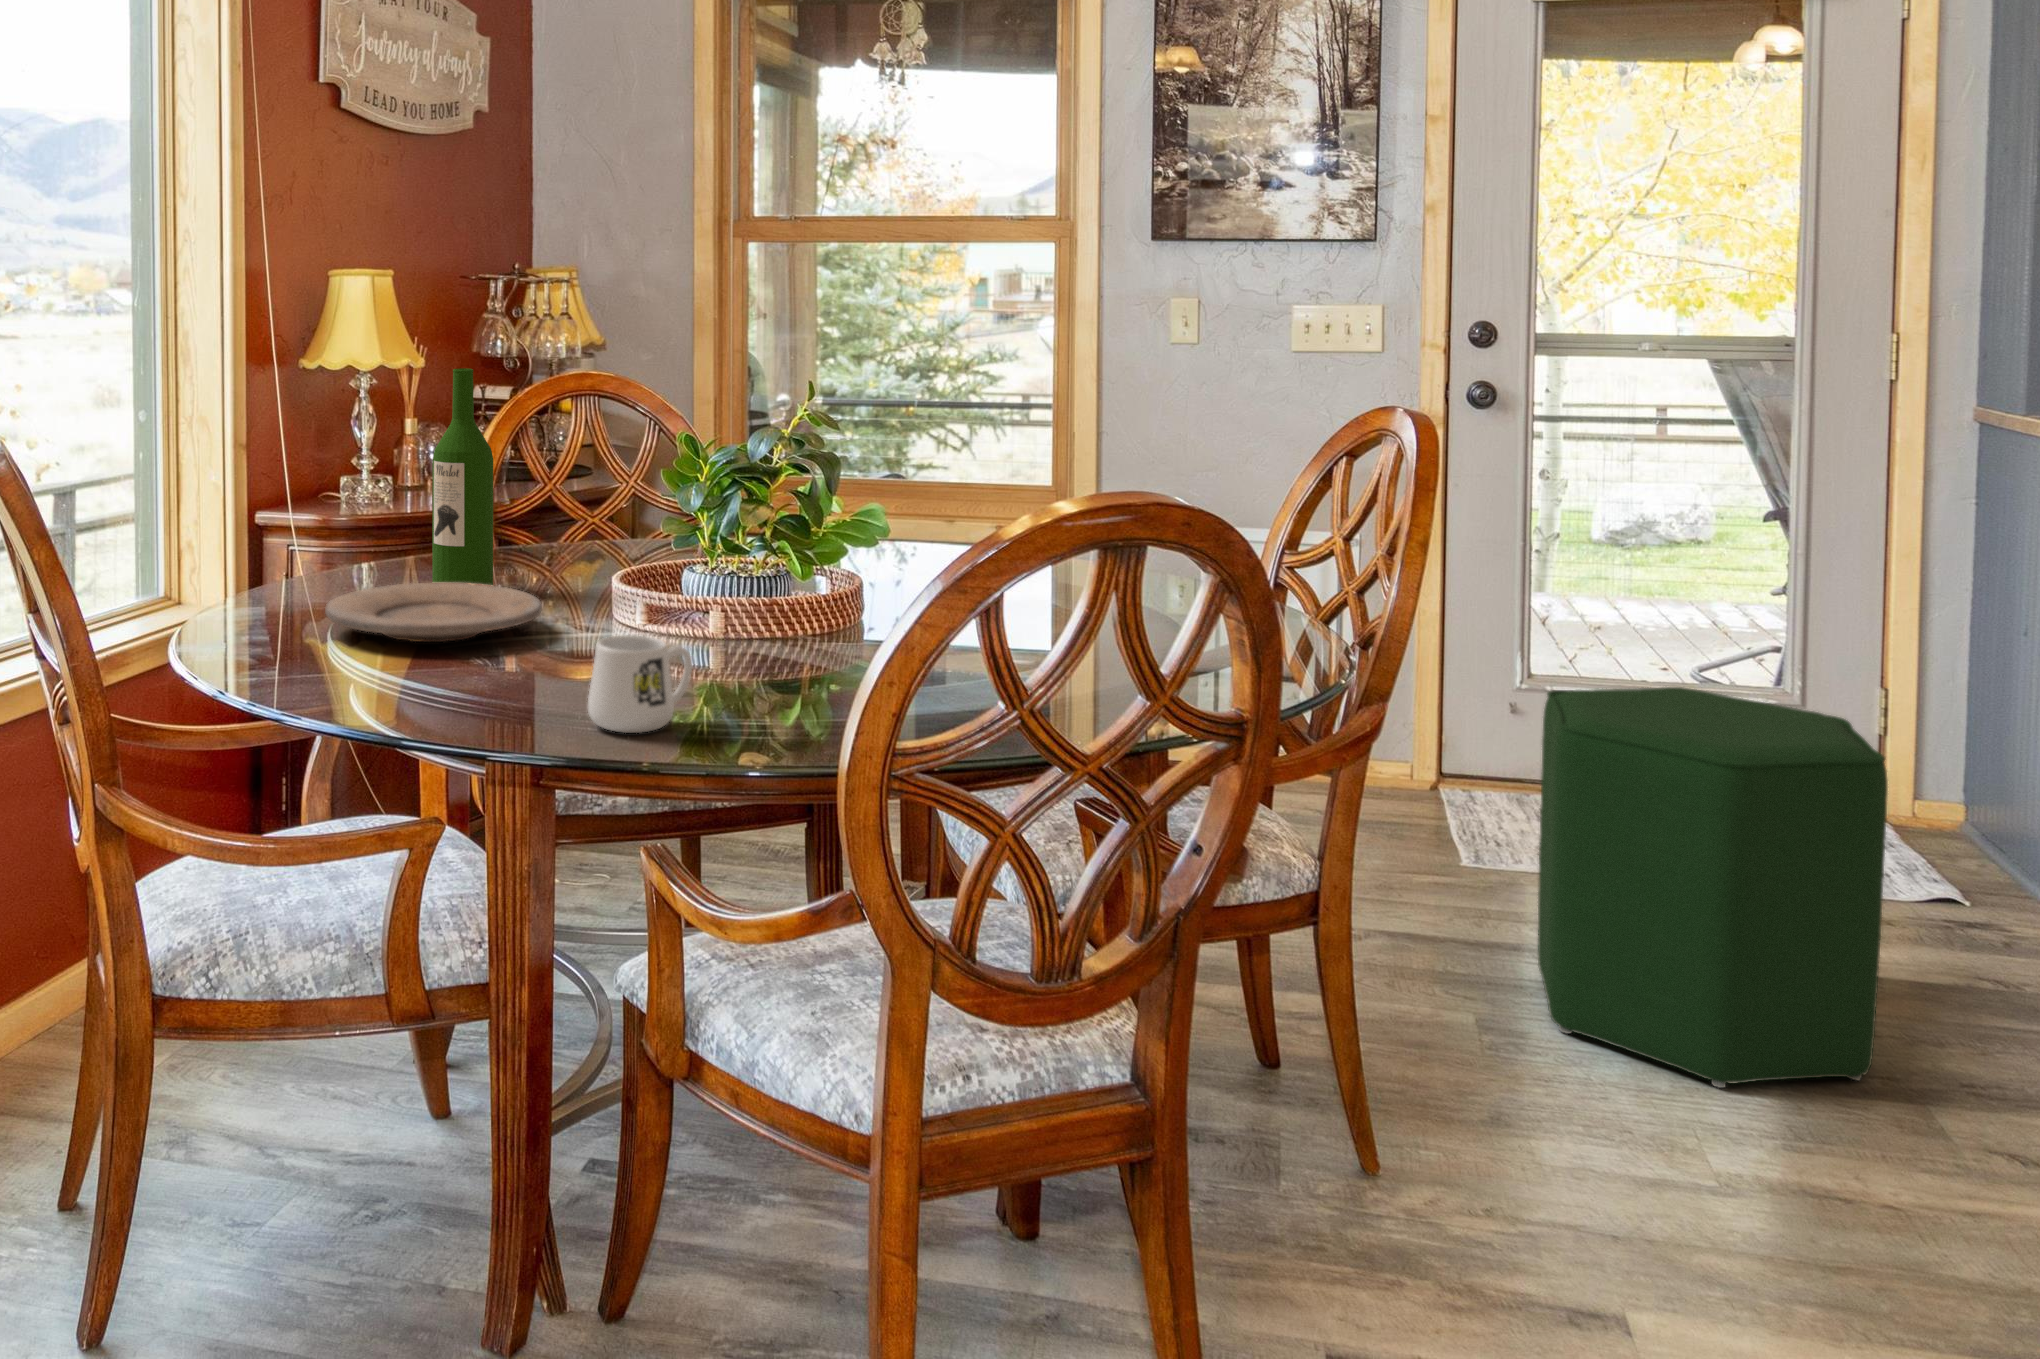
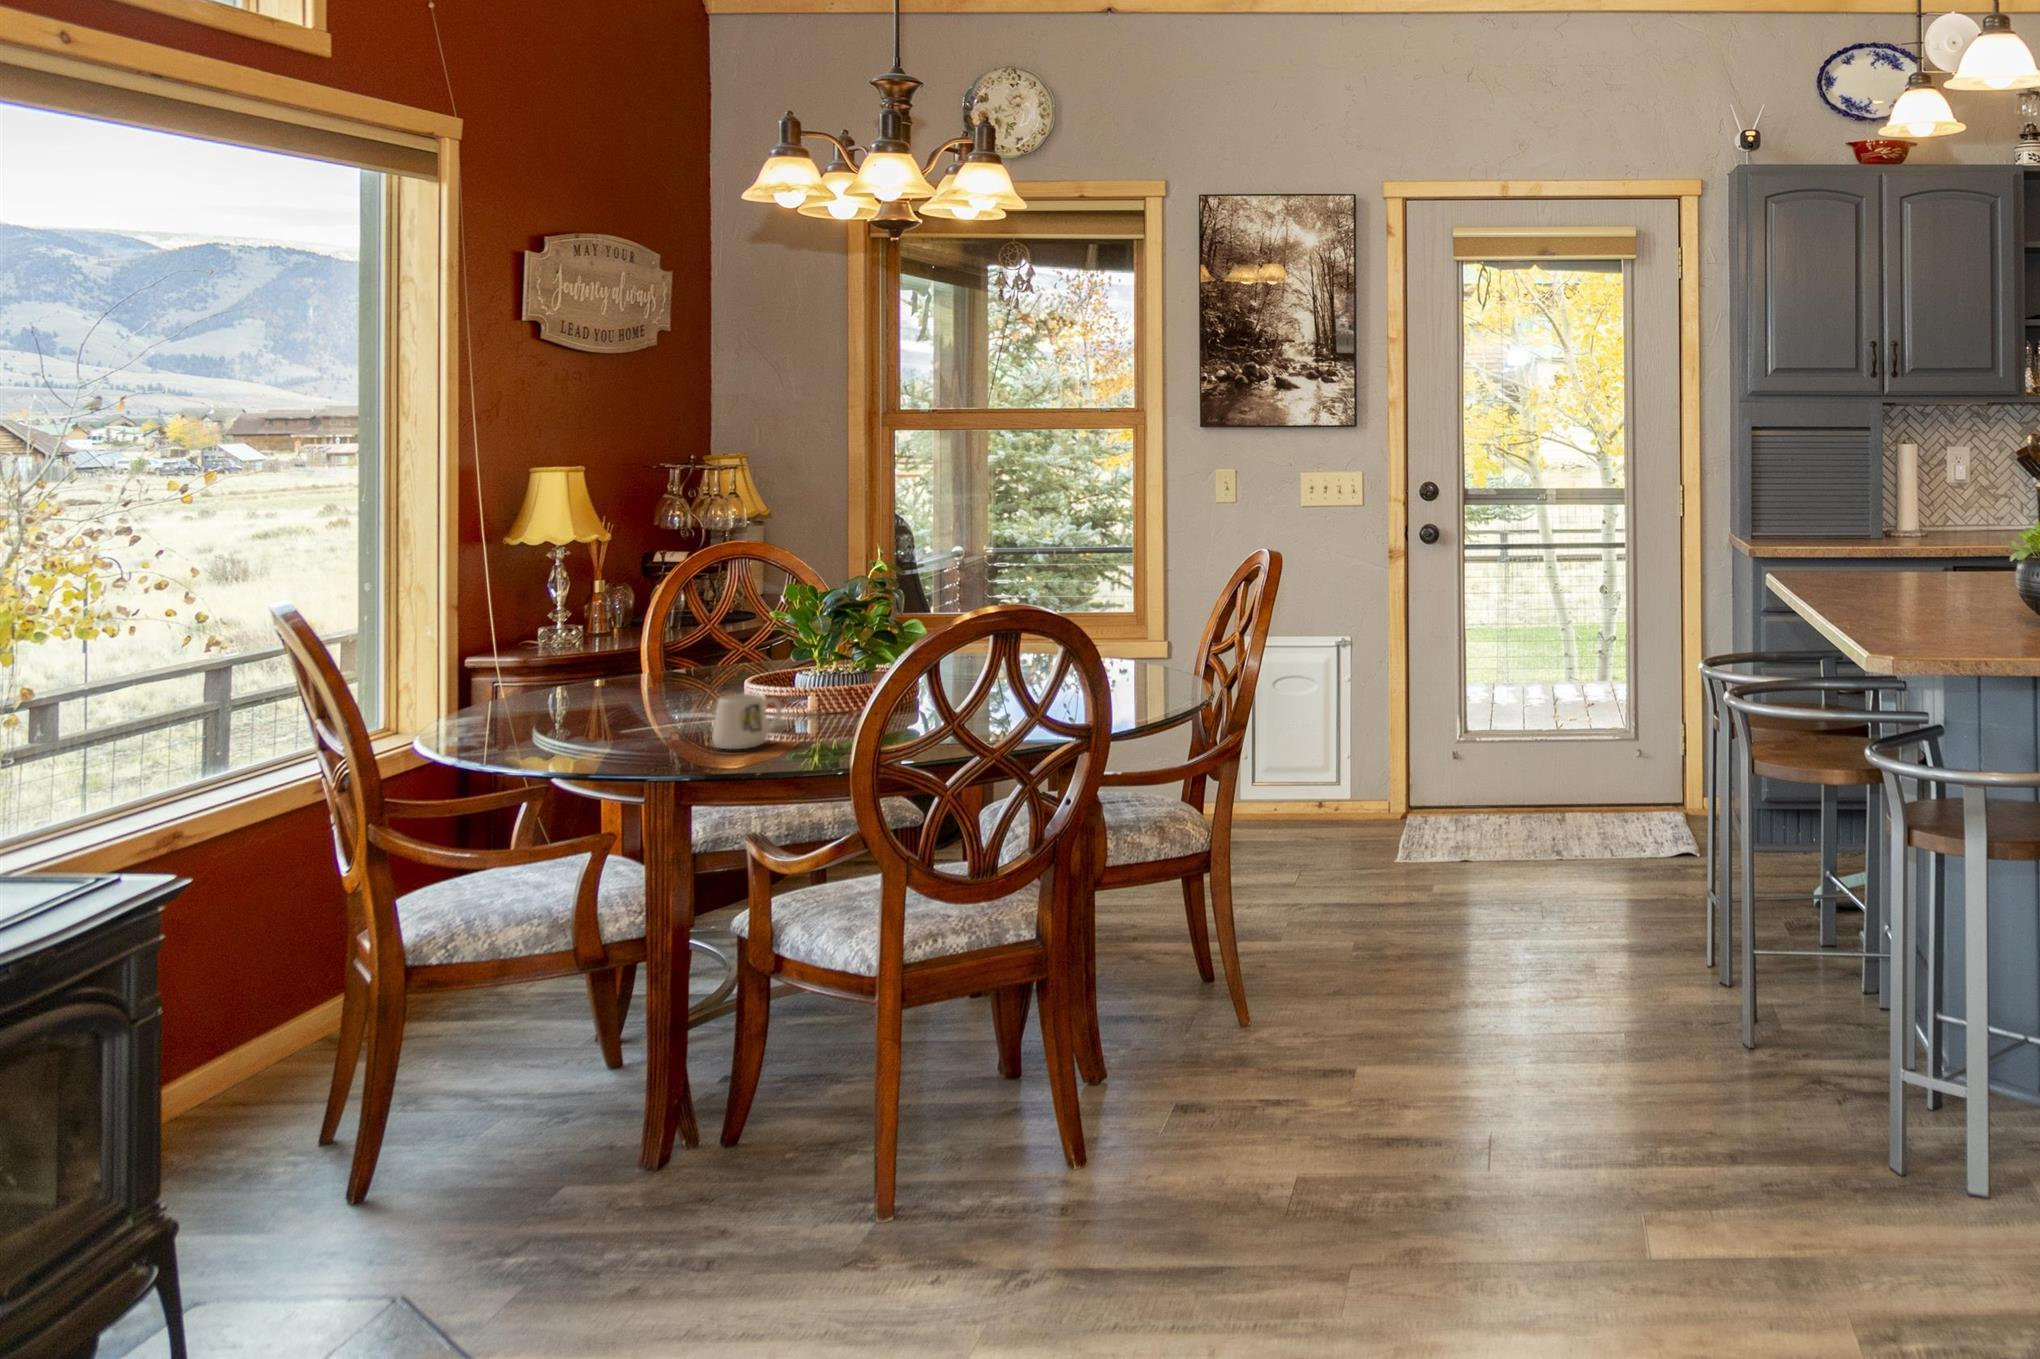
wine bottle: present [432,368,493,586] -> none [614,539,662,697]
plate: present [325,583,542,642] -> none [532,685,693,722]
ottoman: present [1538,687,1888,1088] -> none [1397,706,1570,941]

